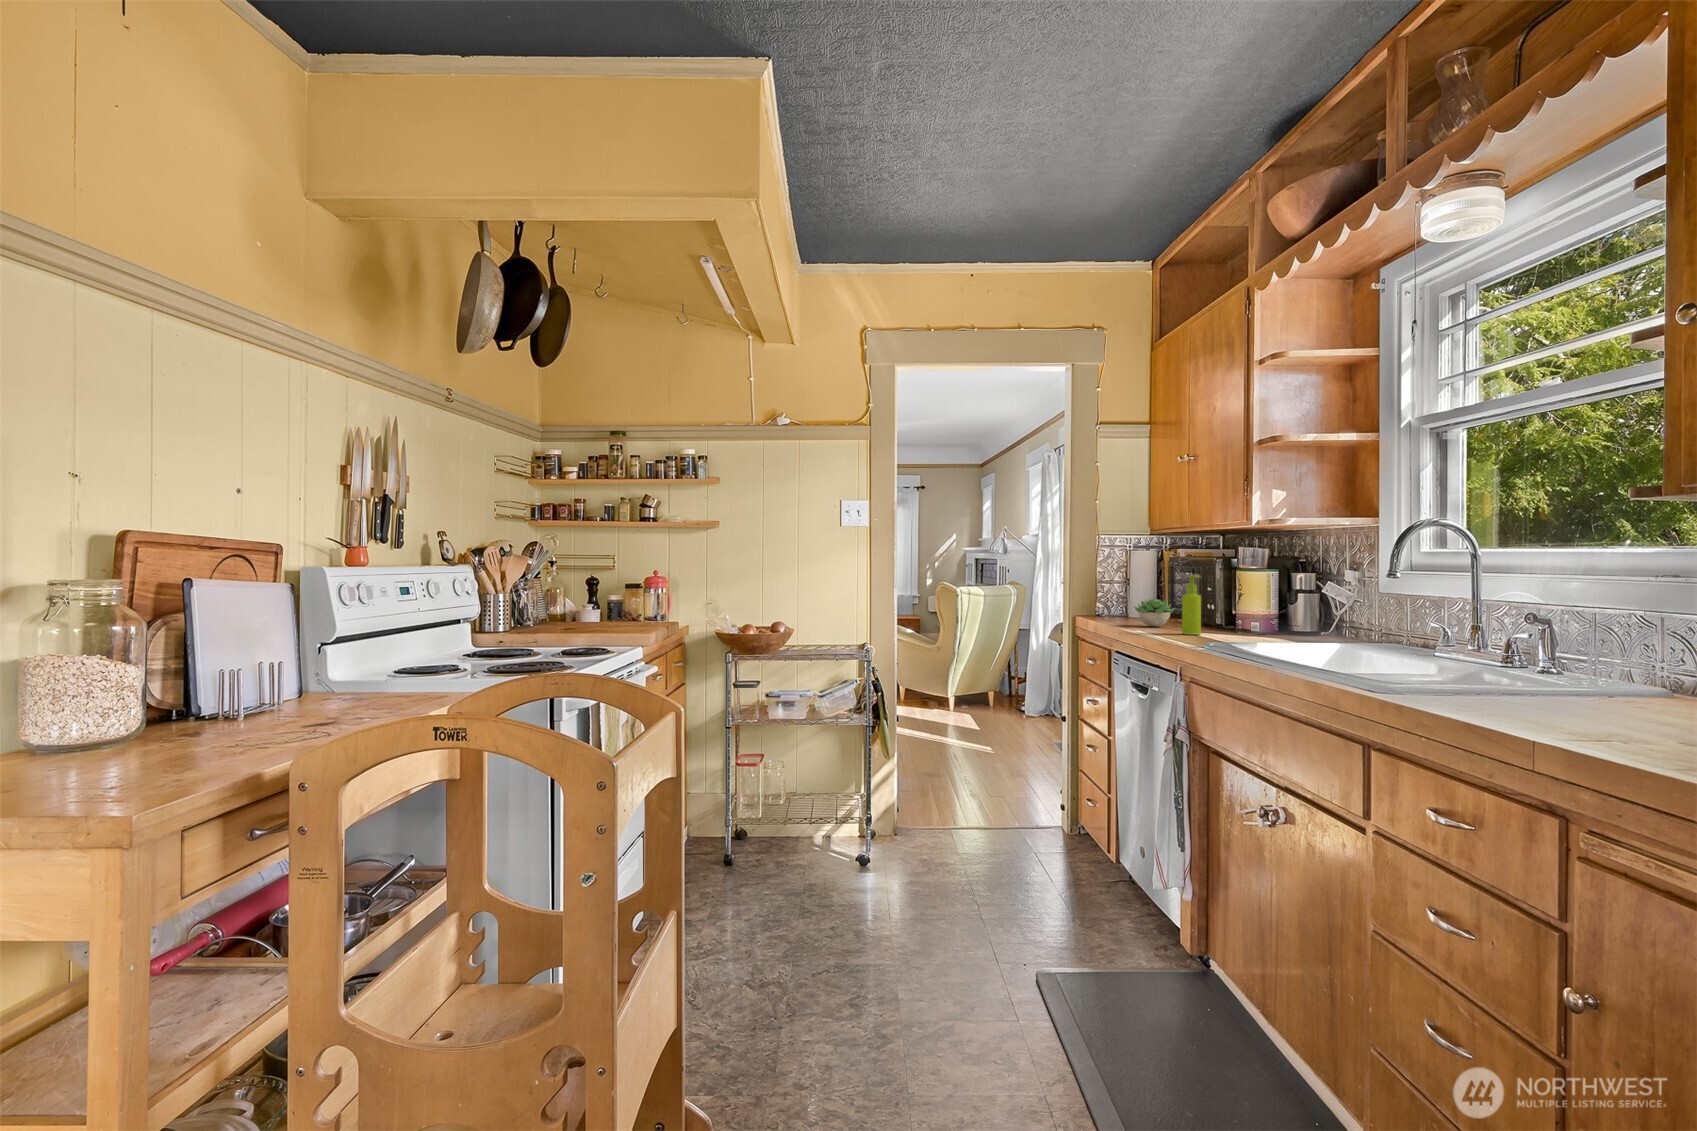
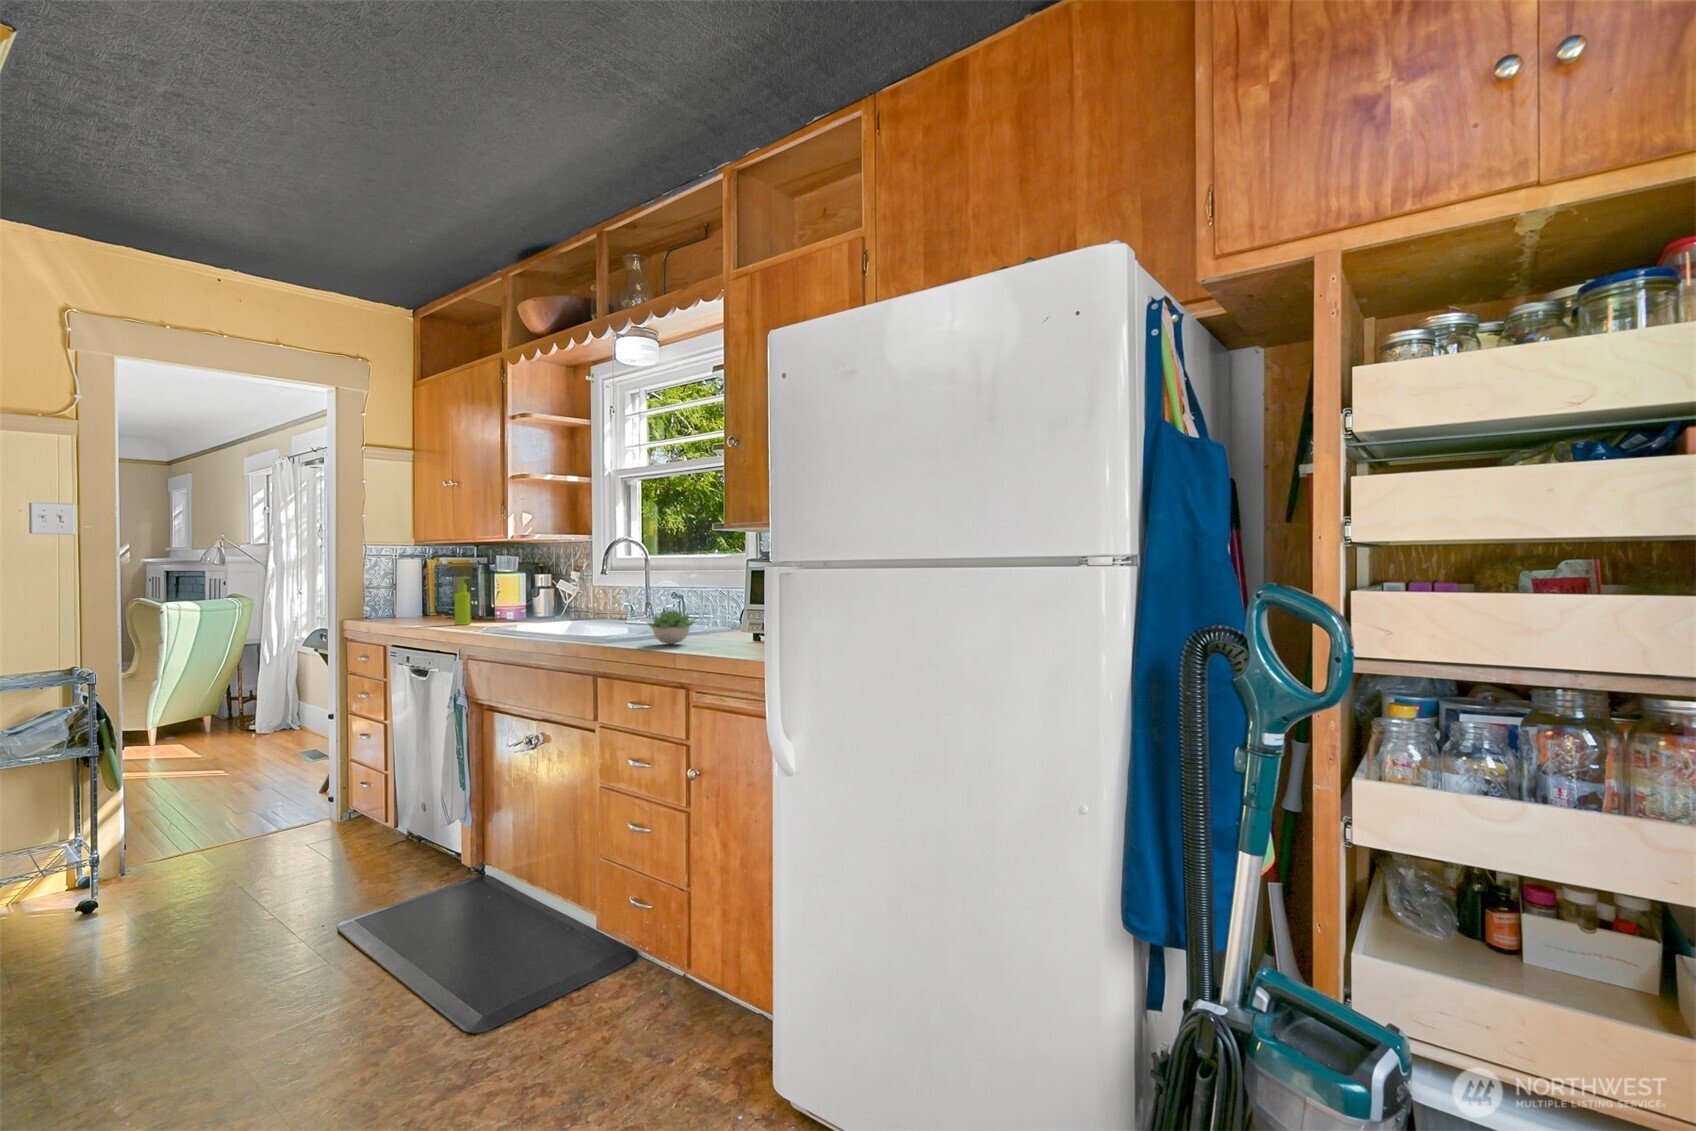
succulent plant: present [1134,599,1175,626] -> present [648,611,694,644]

